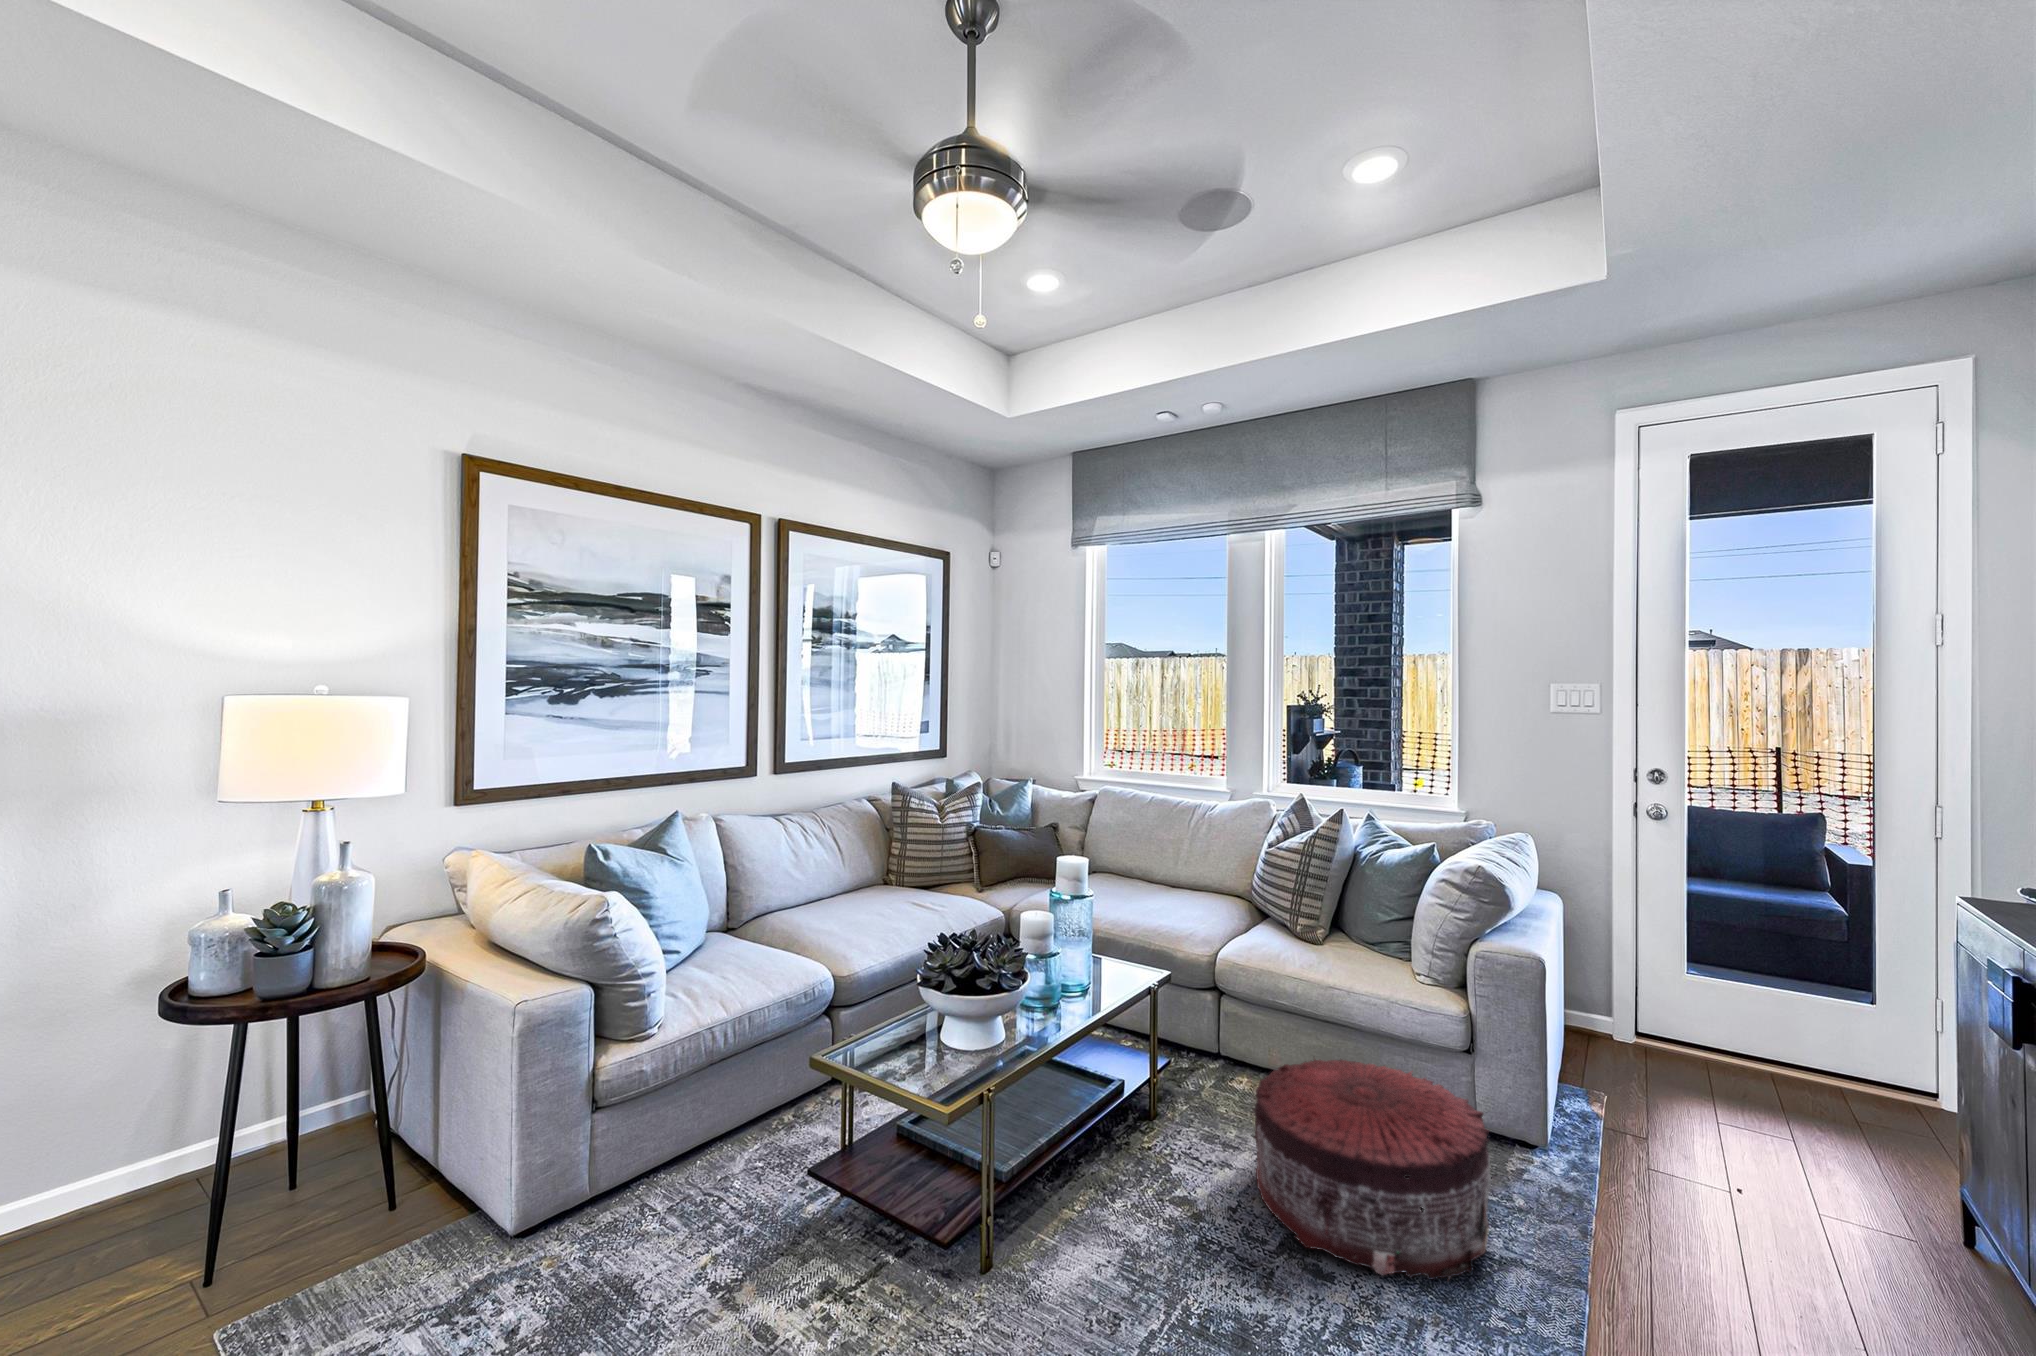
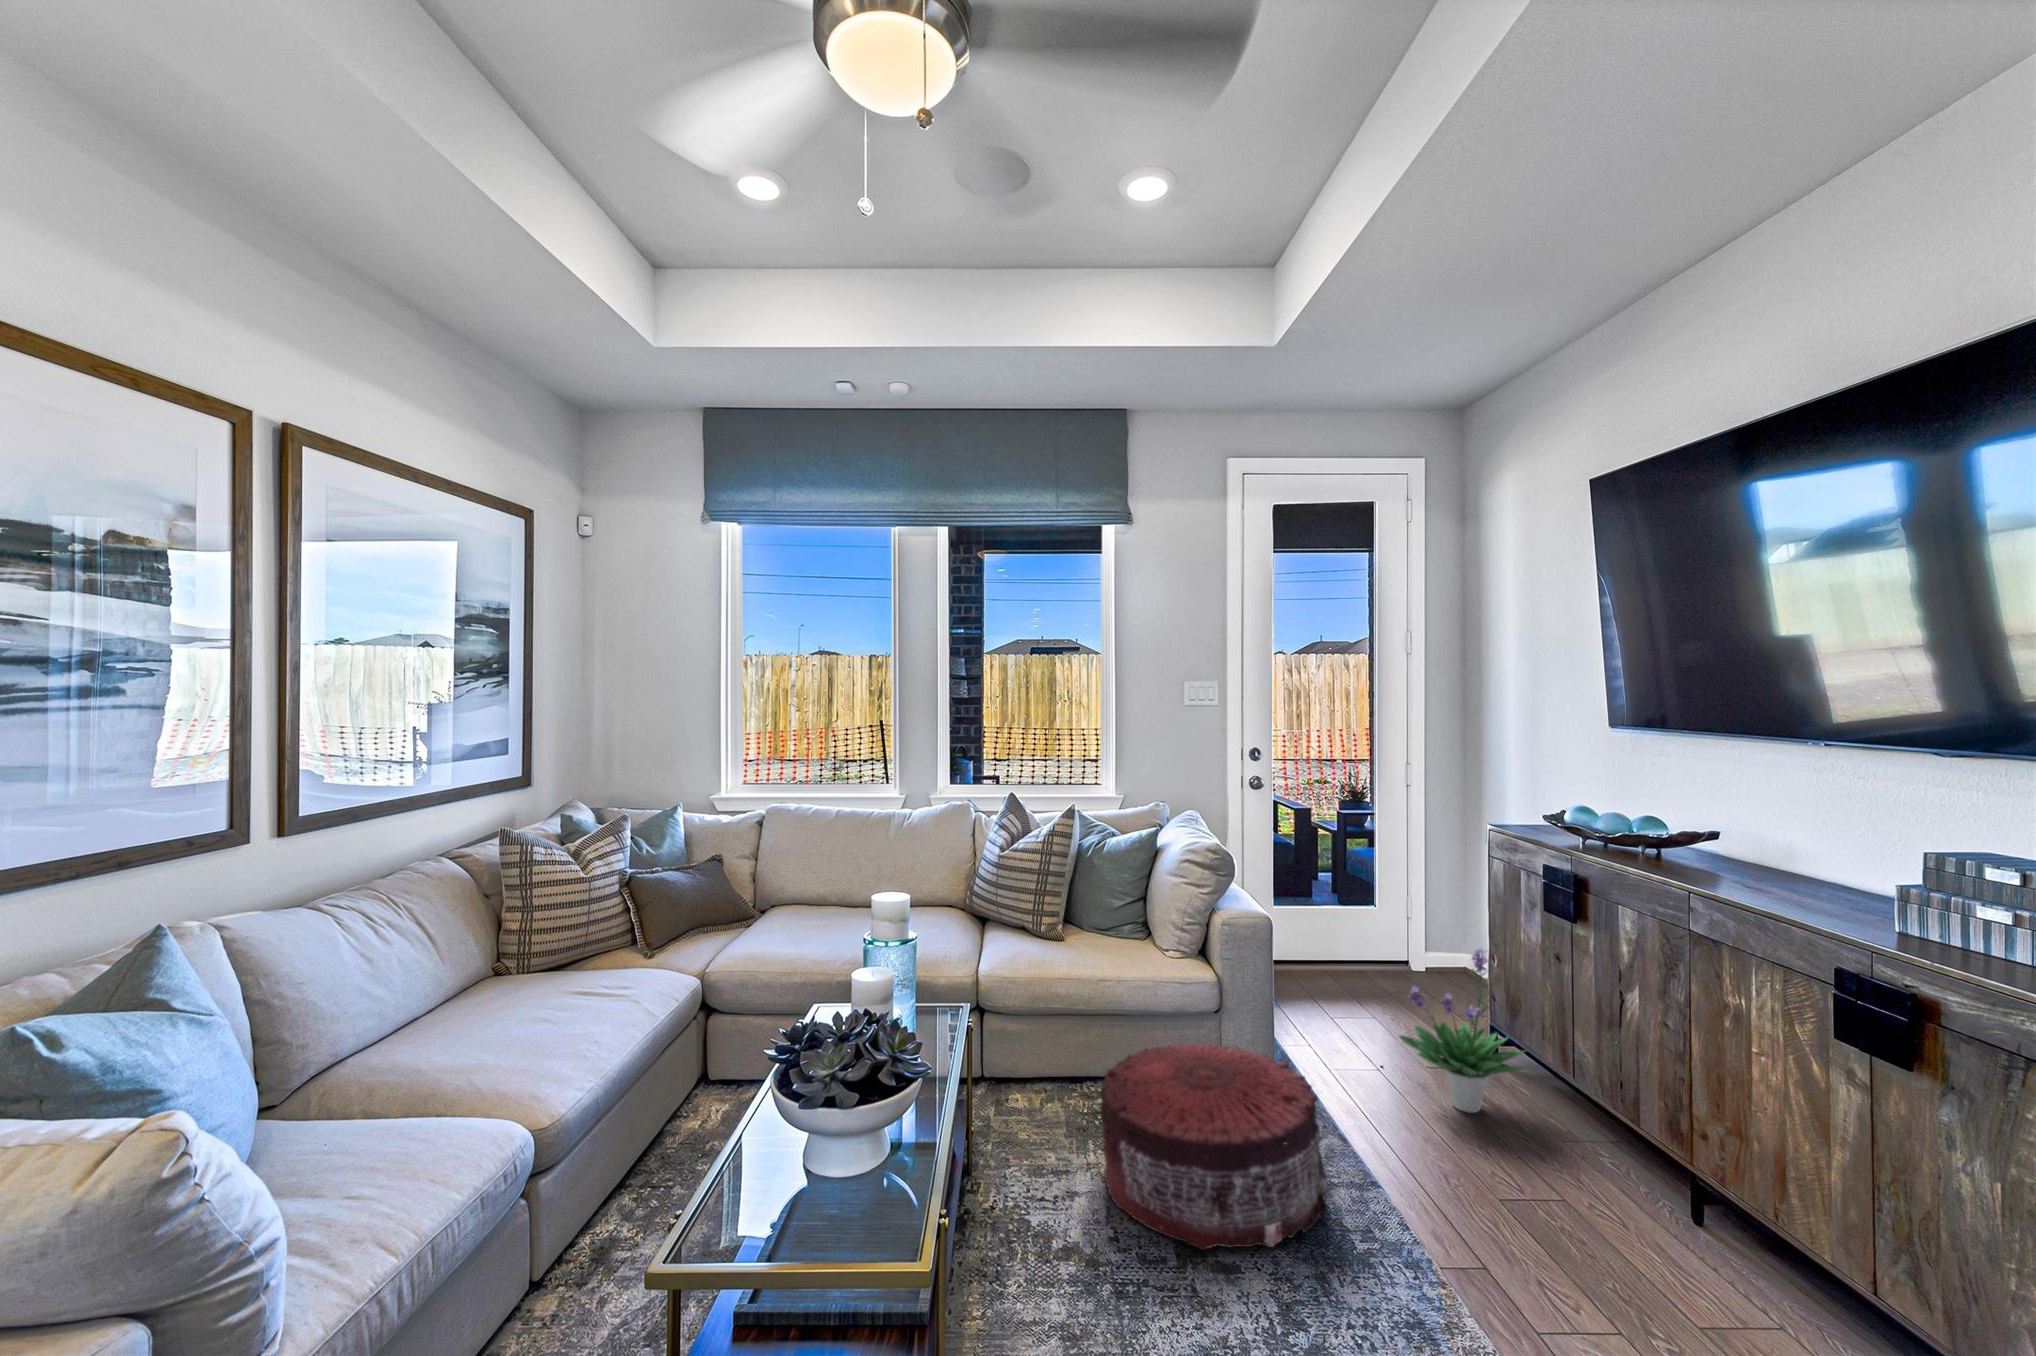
potted plant: none [1713,1061,1930,1275] -> present [1400,948,1524,1113]

